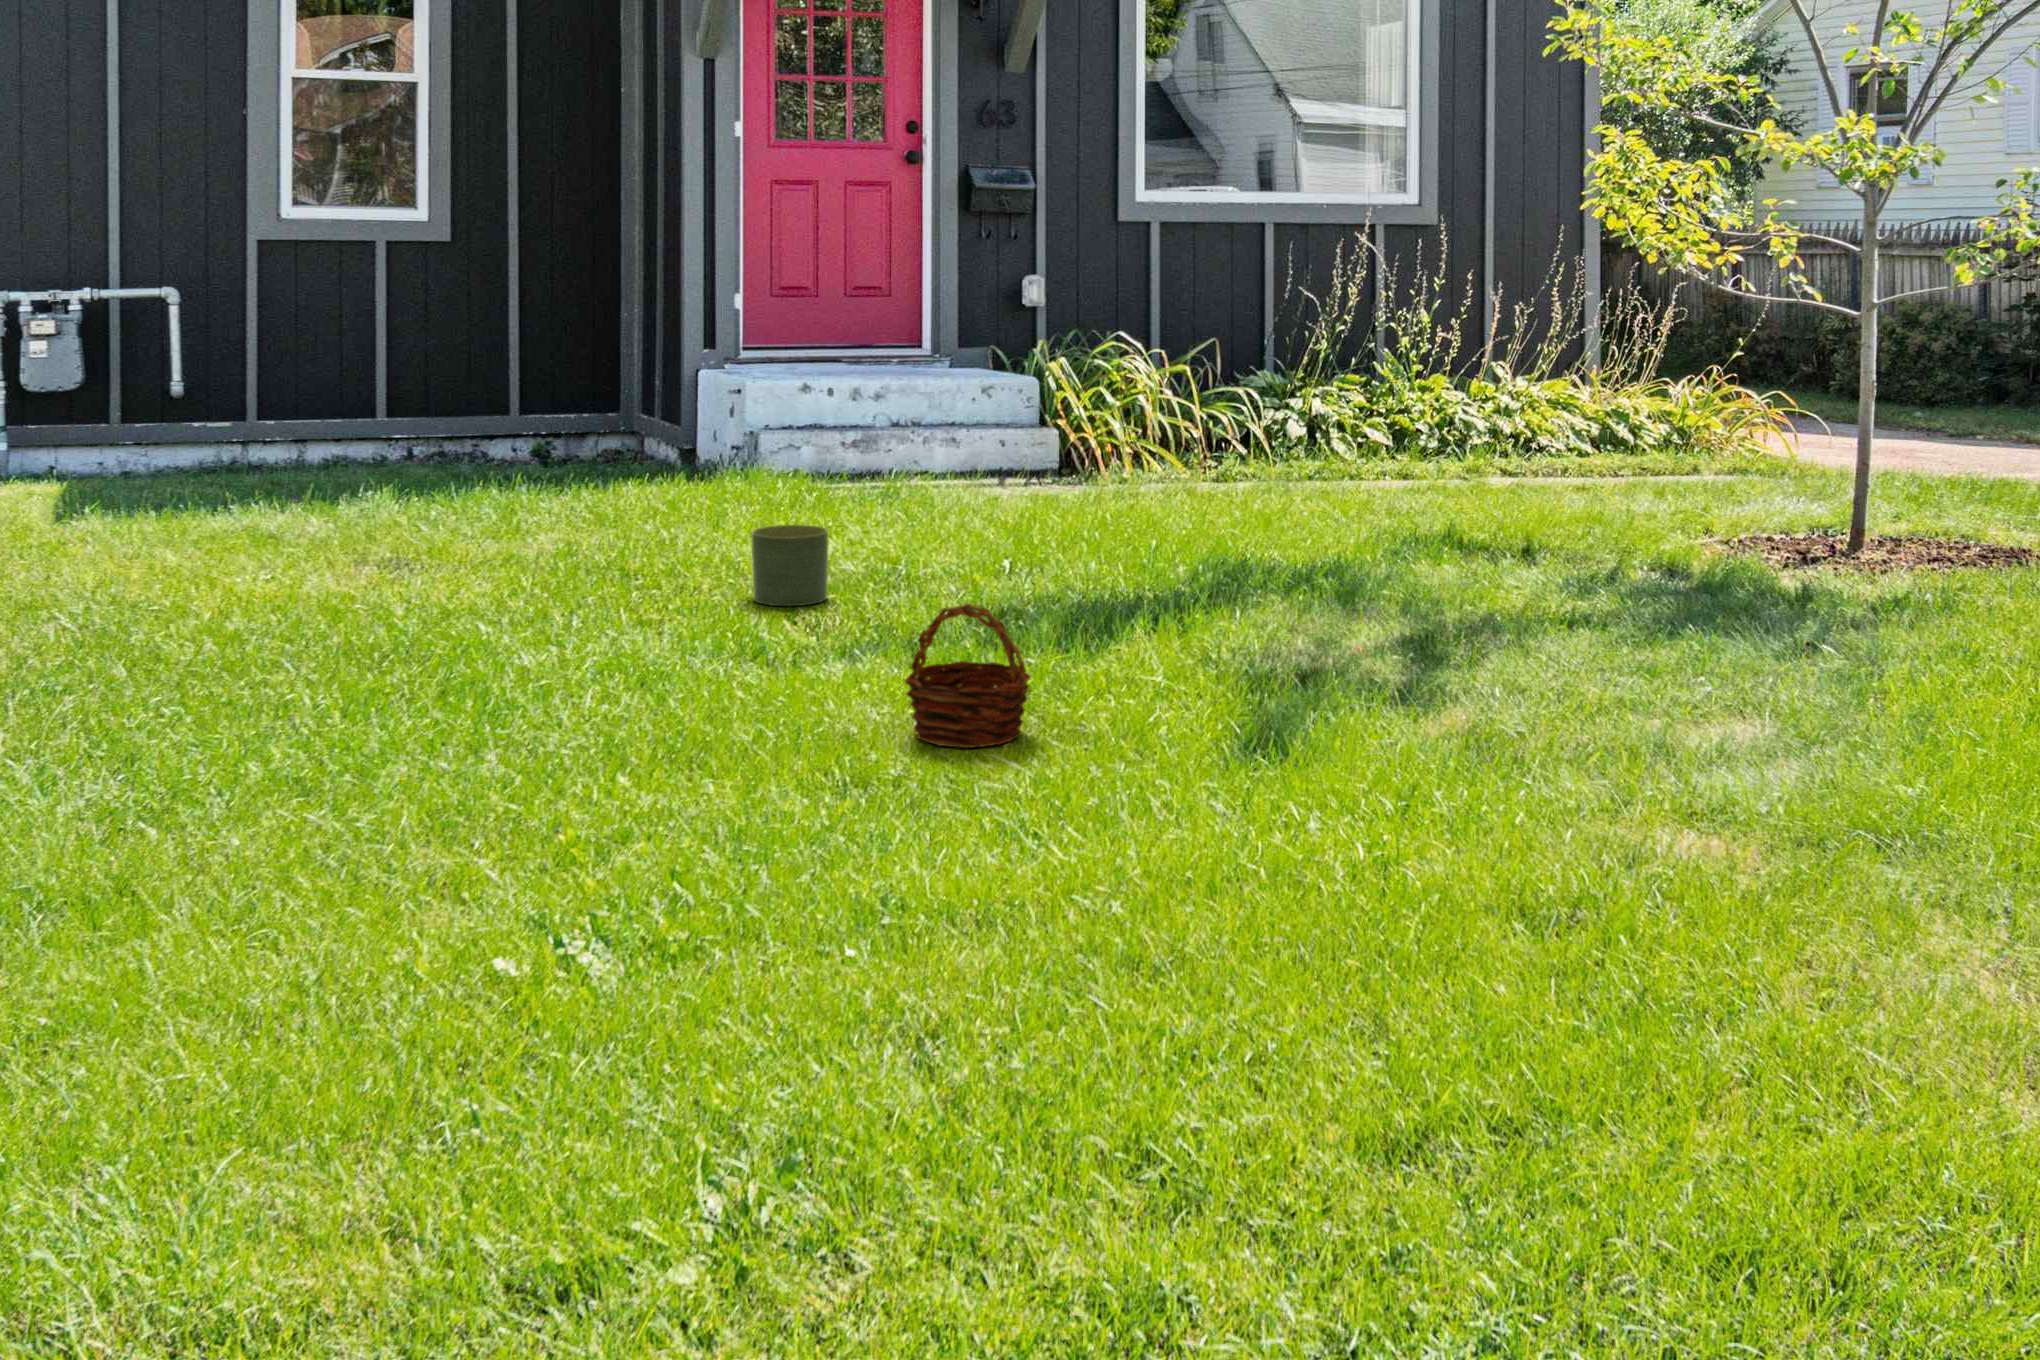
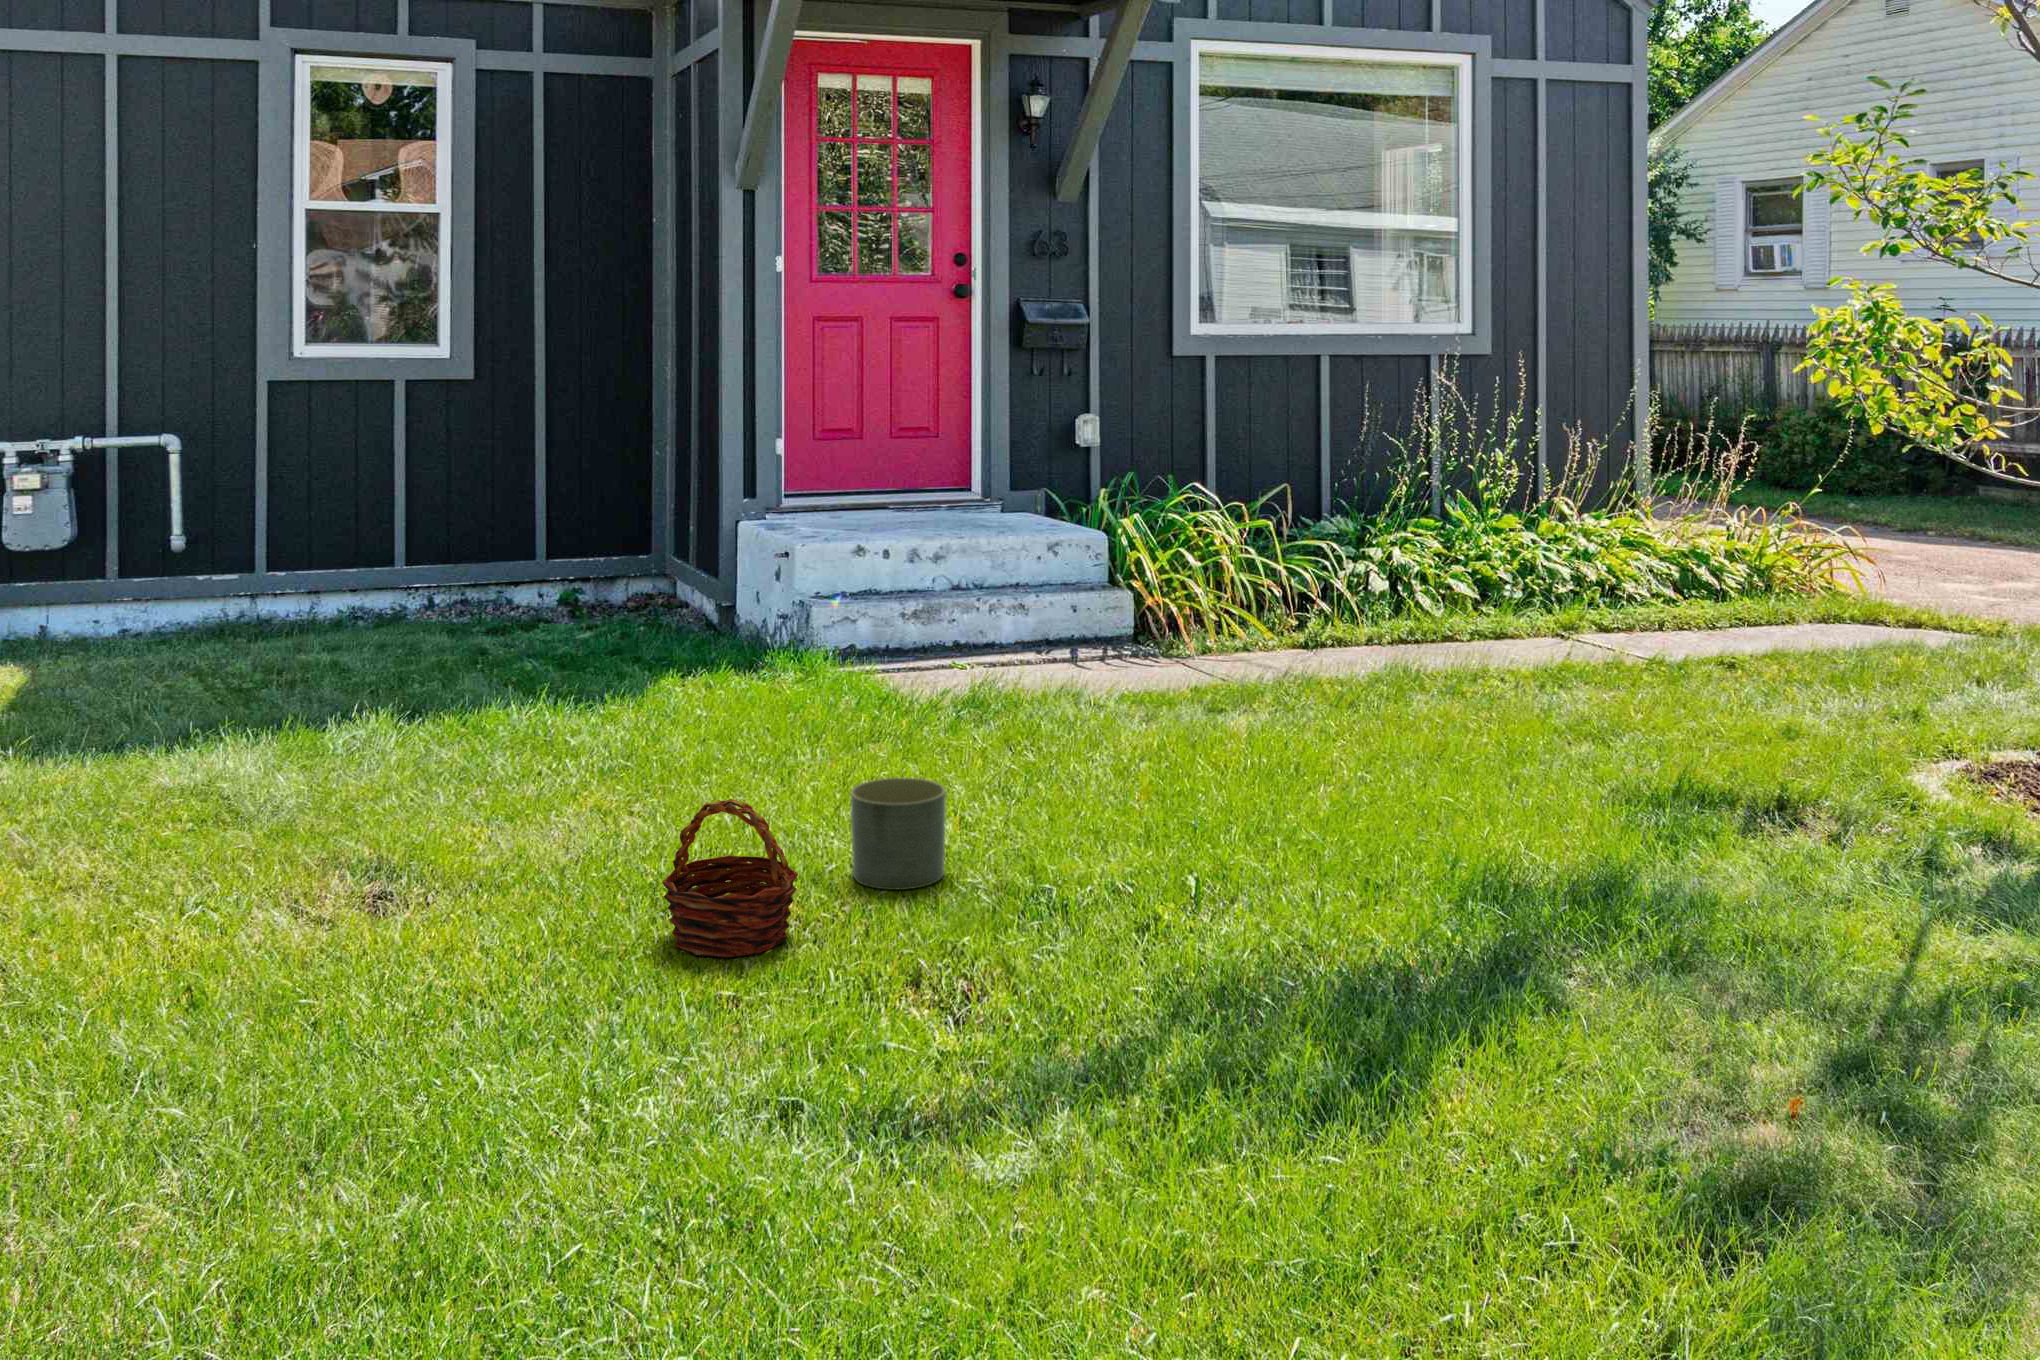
basket: present [905,604,1030,748] -> present [662,799,798,958]

